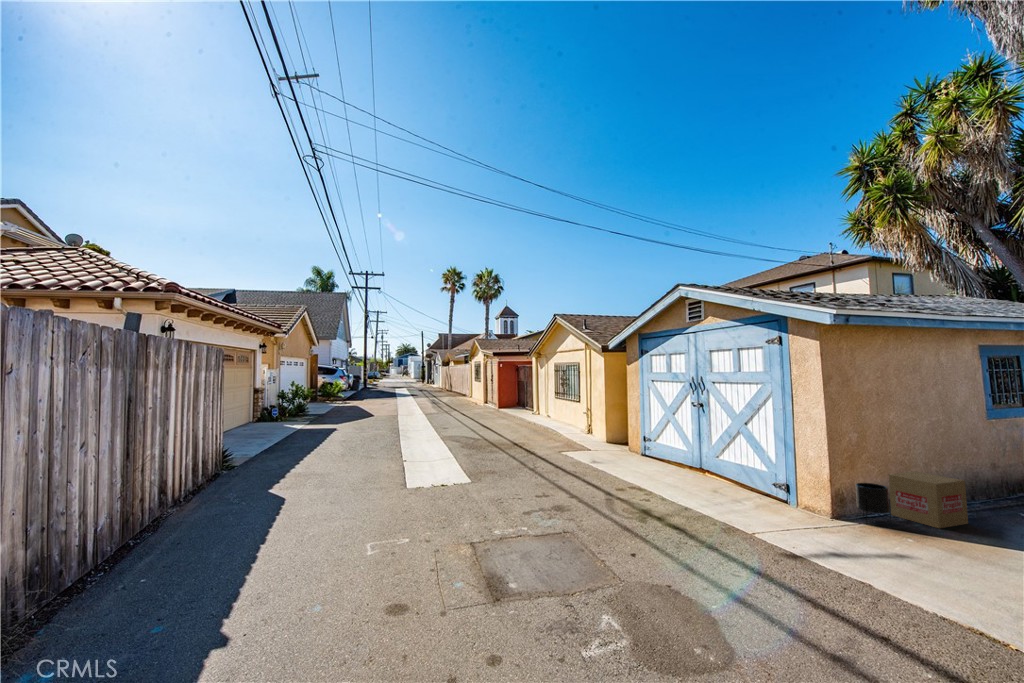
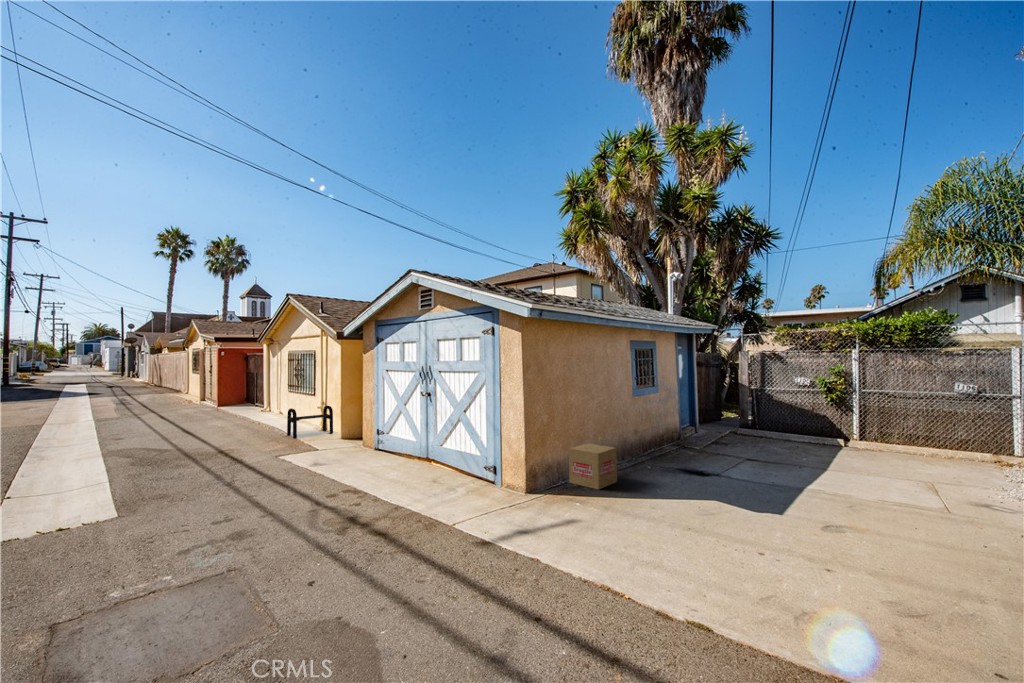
bench: none [560,413,599,440] -> present [287,406,333,438]
planter: present [856,483,891,522] -> none [545,458,568,495]

